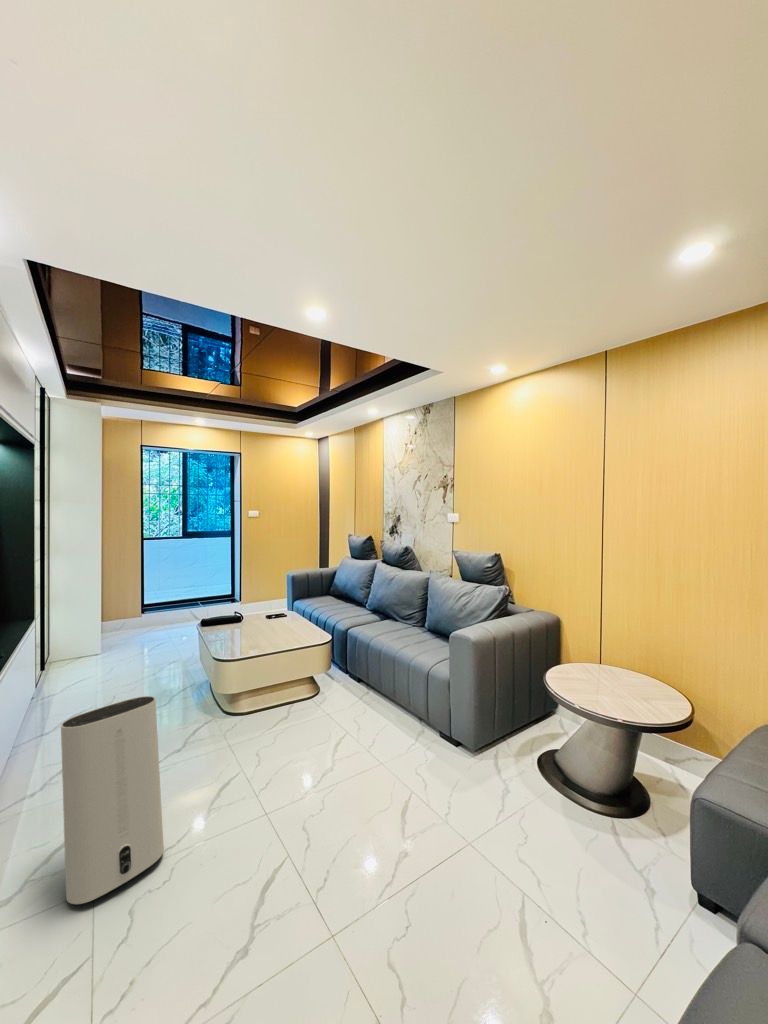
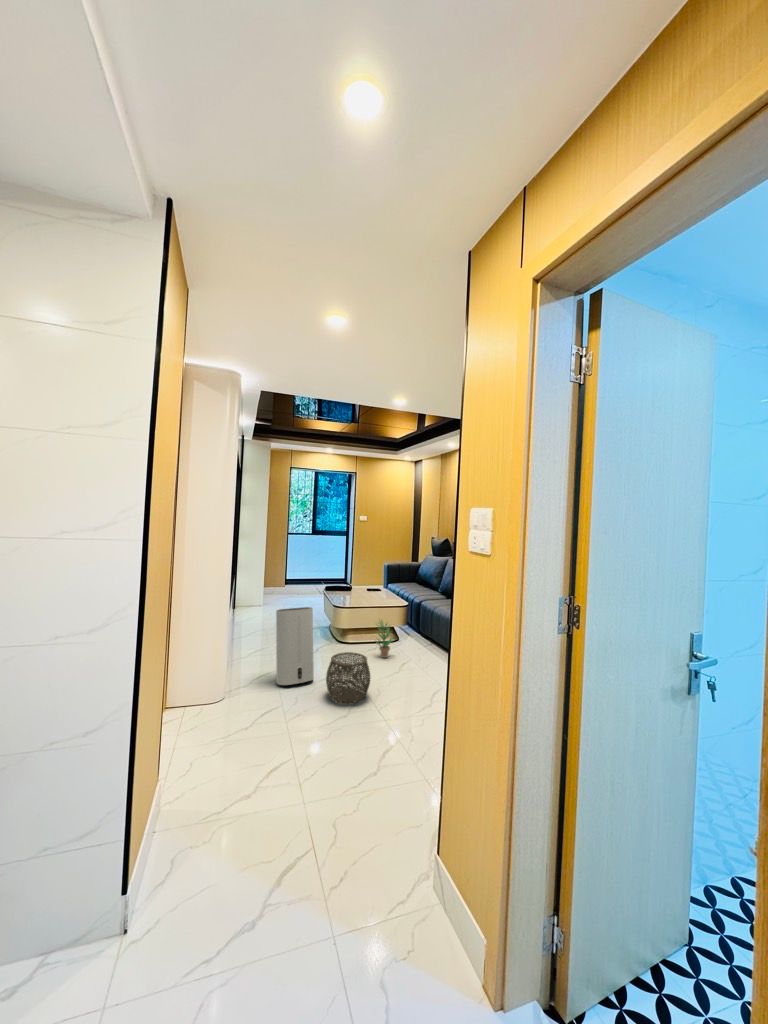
potted plant: none [283,675,319,741] -> present [376,621,393,658]
woven basket: none [185,787,290,936] -> present [326,652,370,703]

